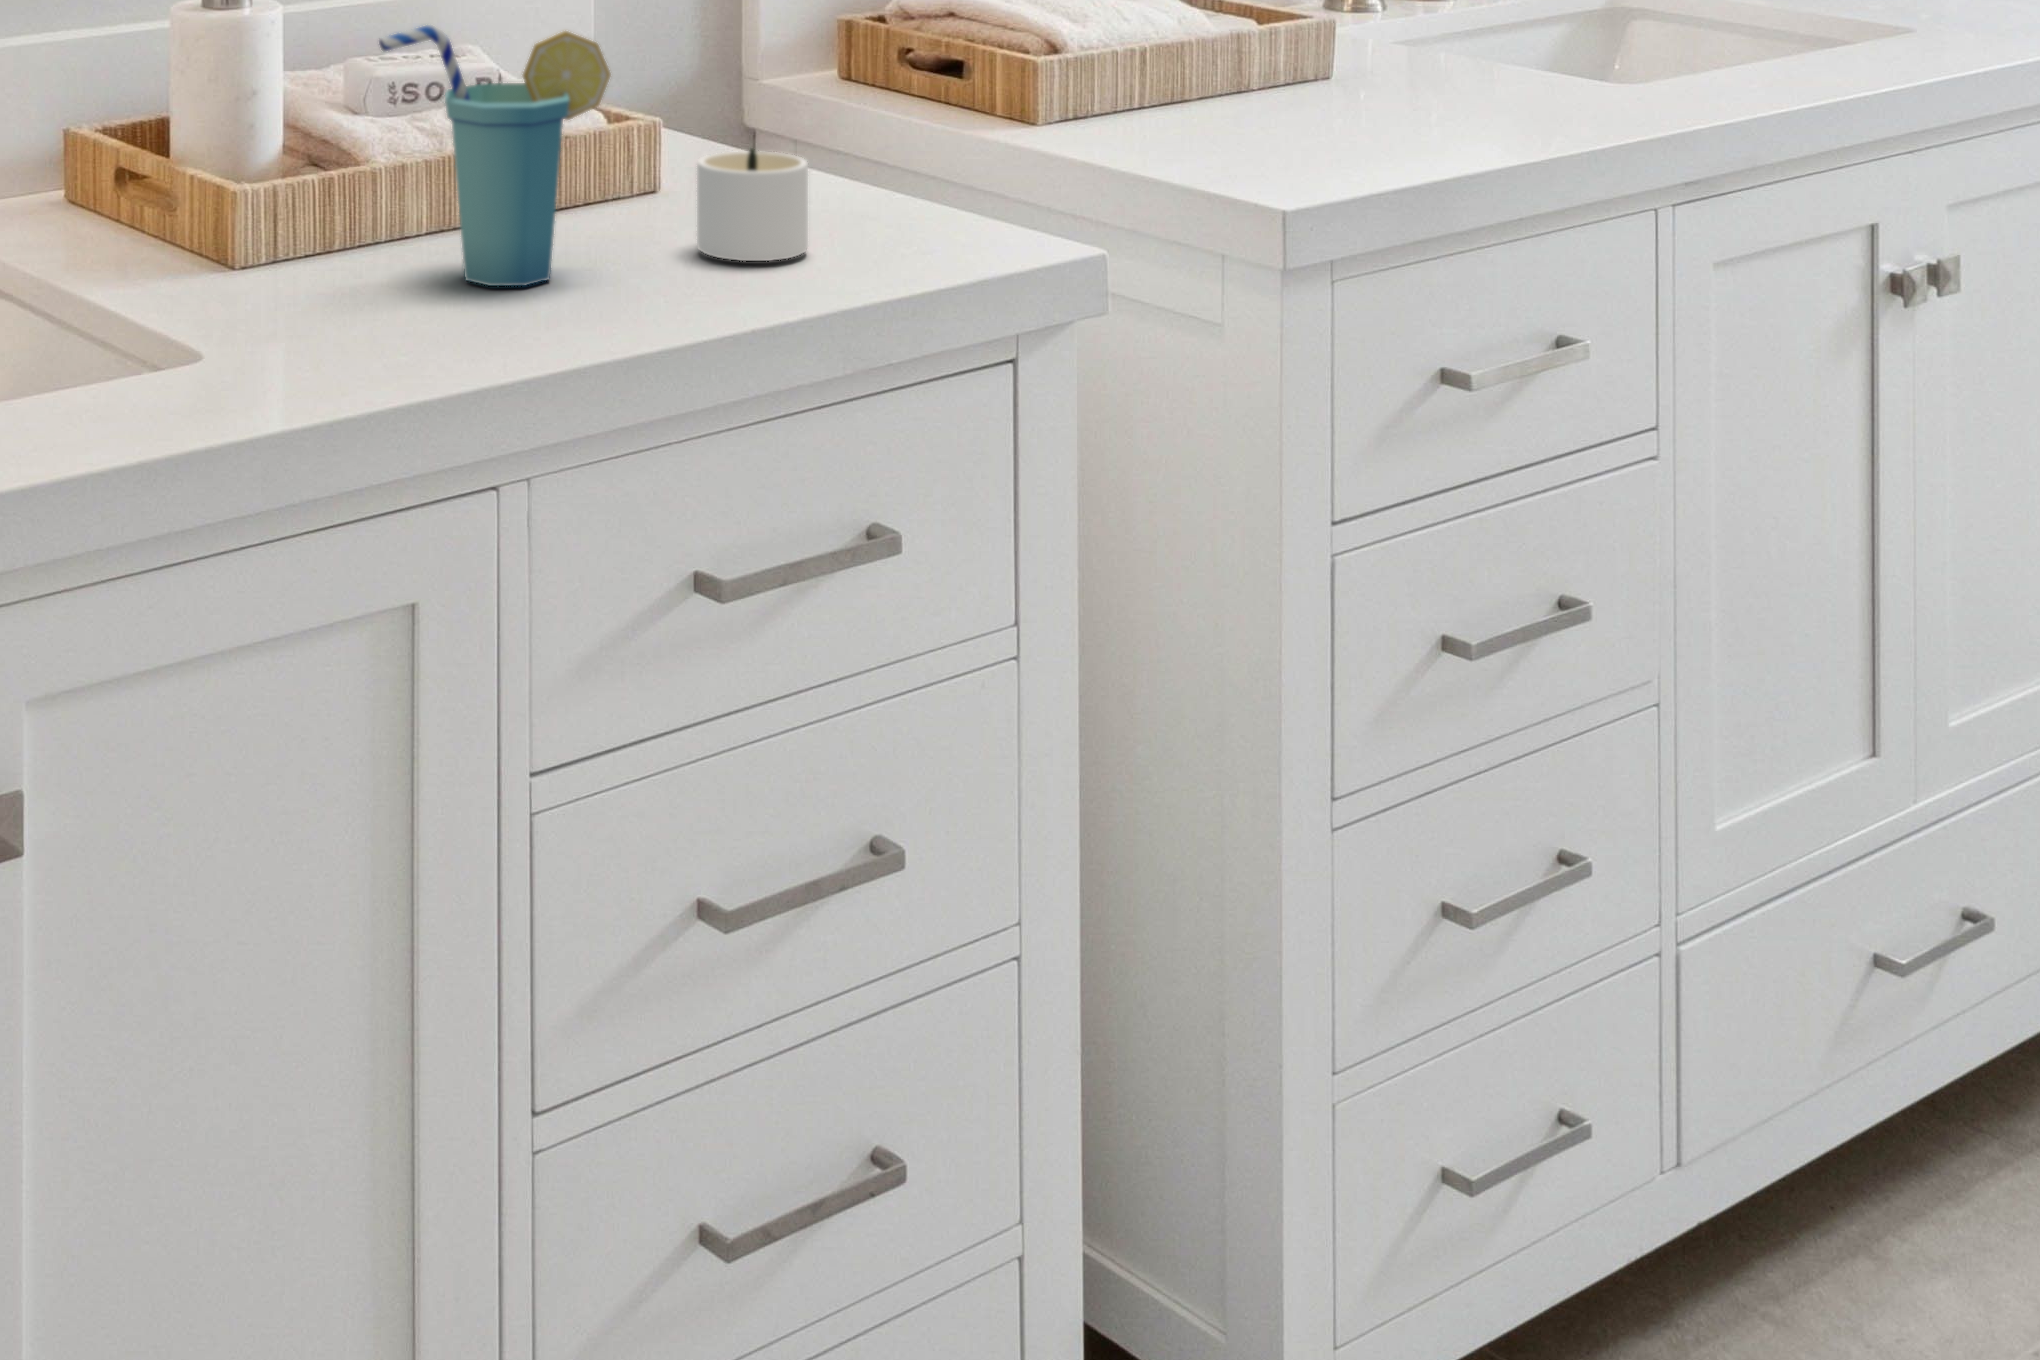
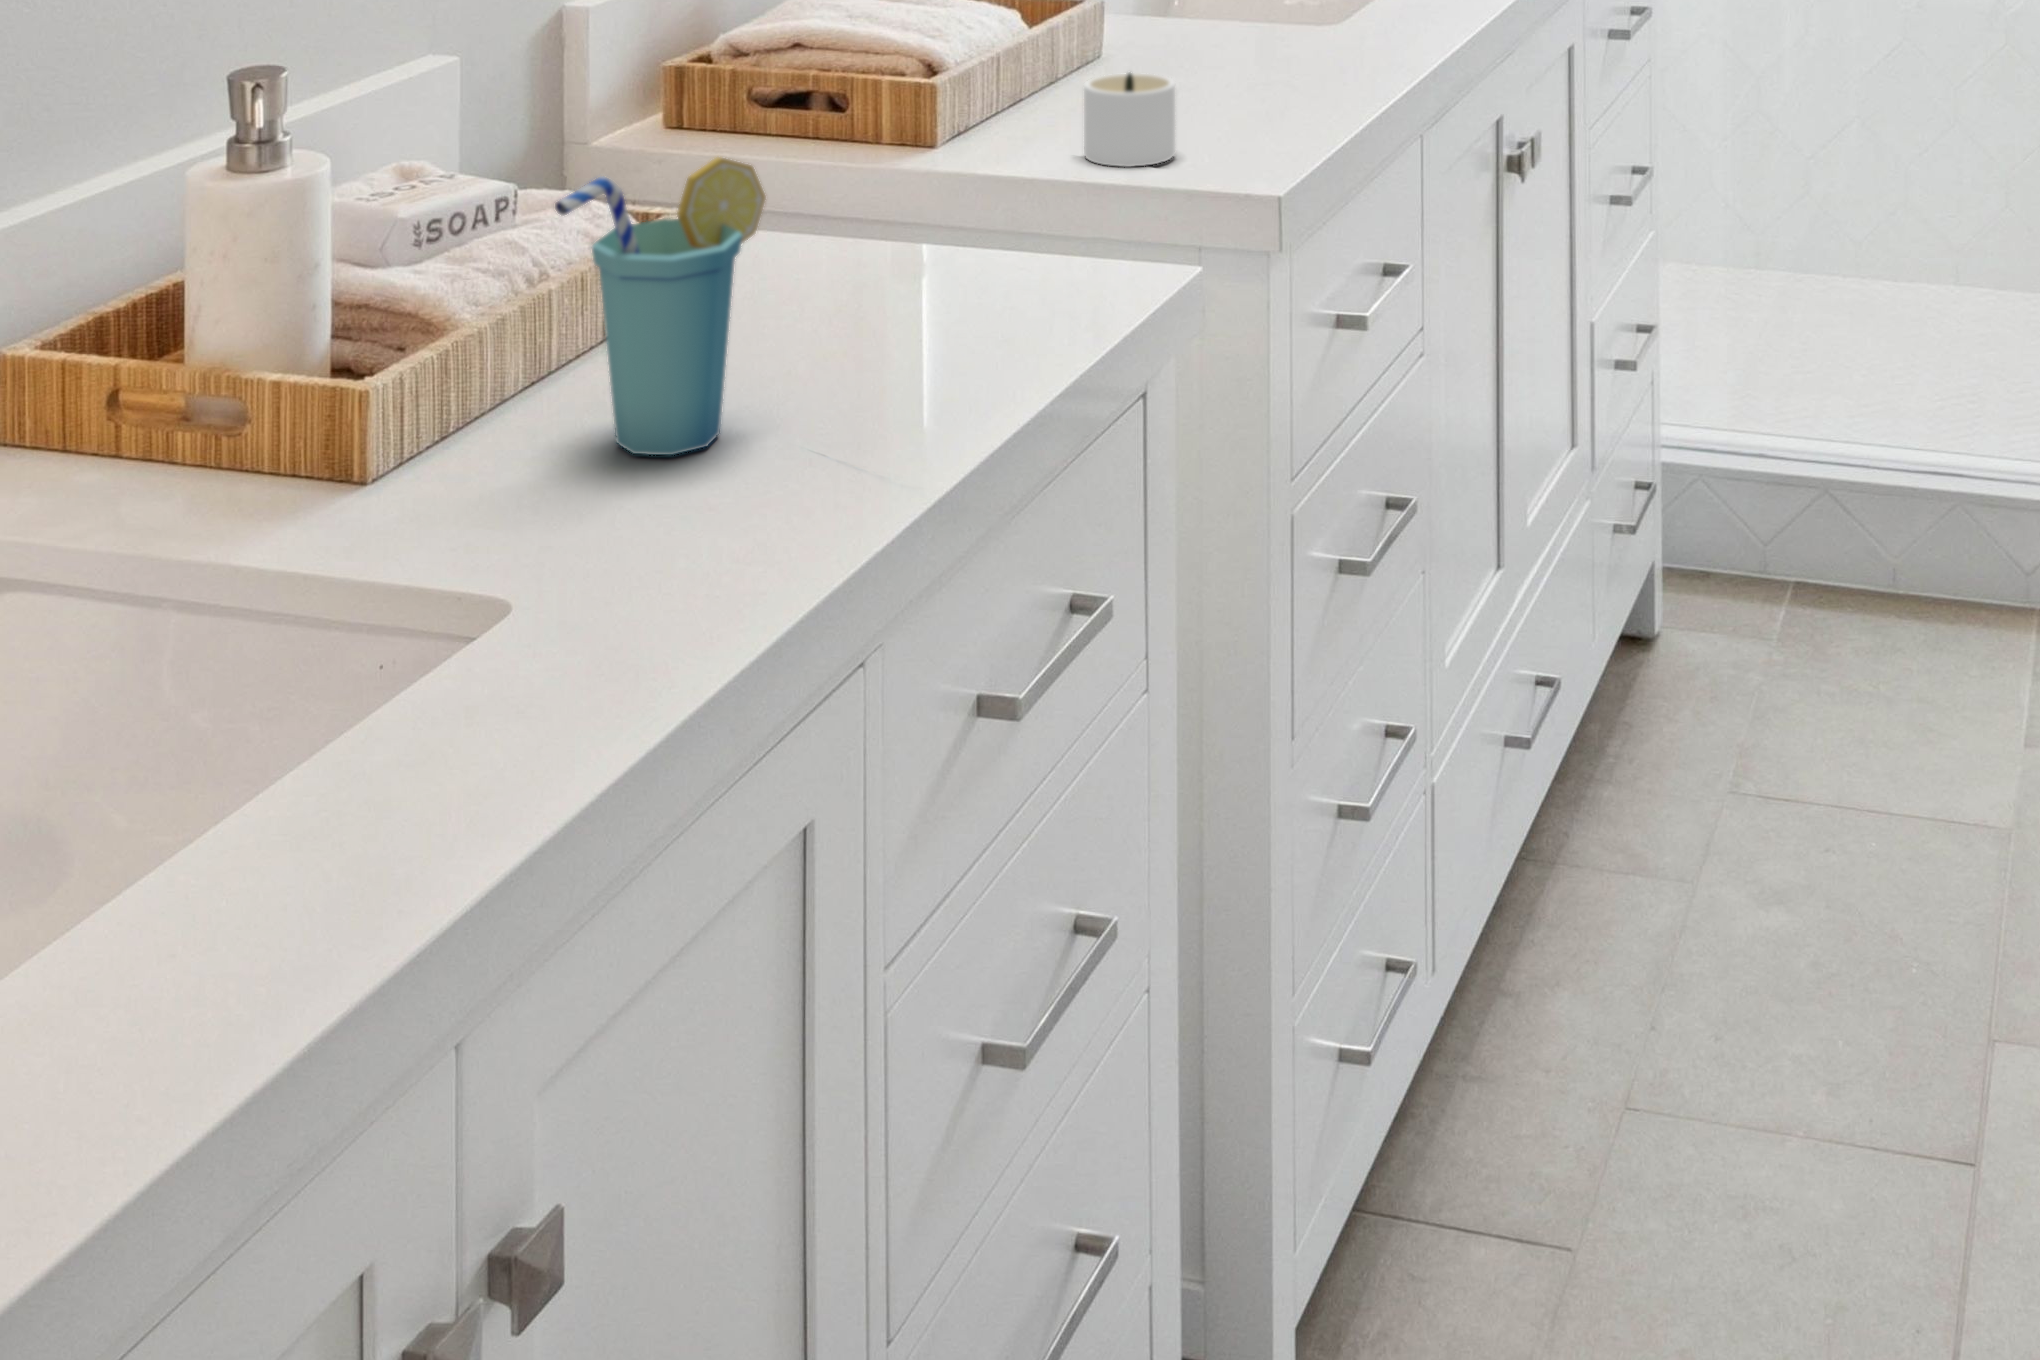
candle: present [697,149,808,261] -> present [1084,73,1175,167]

